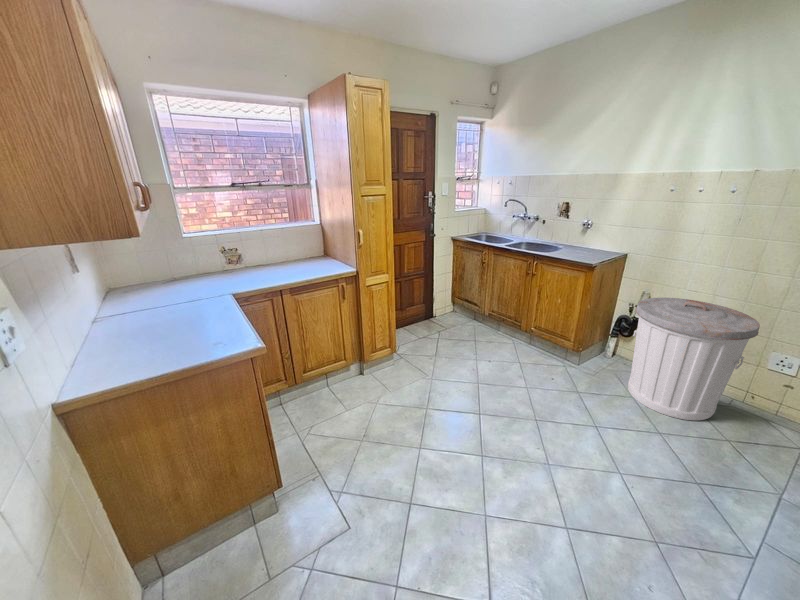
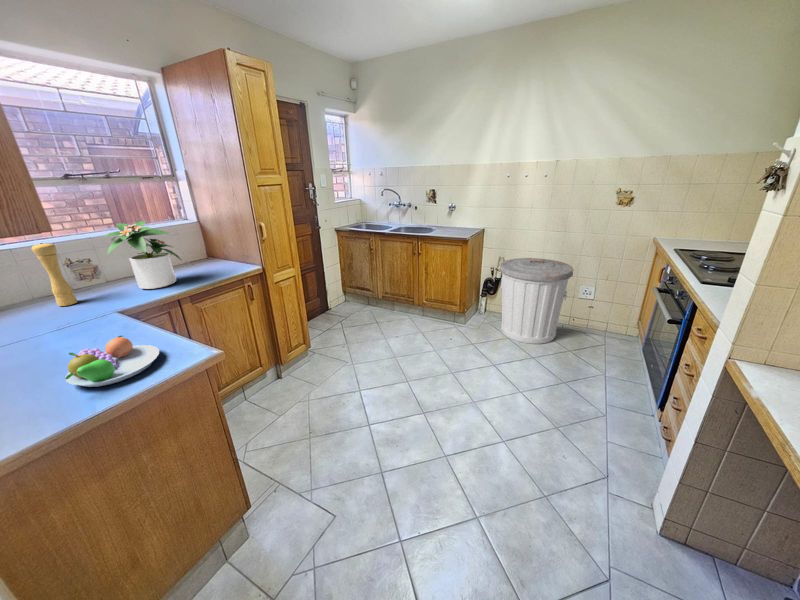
potted plant: none [240,222,293,278] -> present [103,221,181,289]
pepper mill: none [198,235,220,283] -> present [32,243,77,306]
fruit bowl: none [160,315,231,352] -> present [65,336,159,387]

